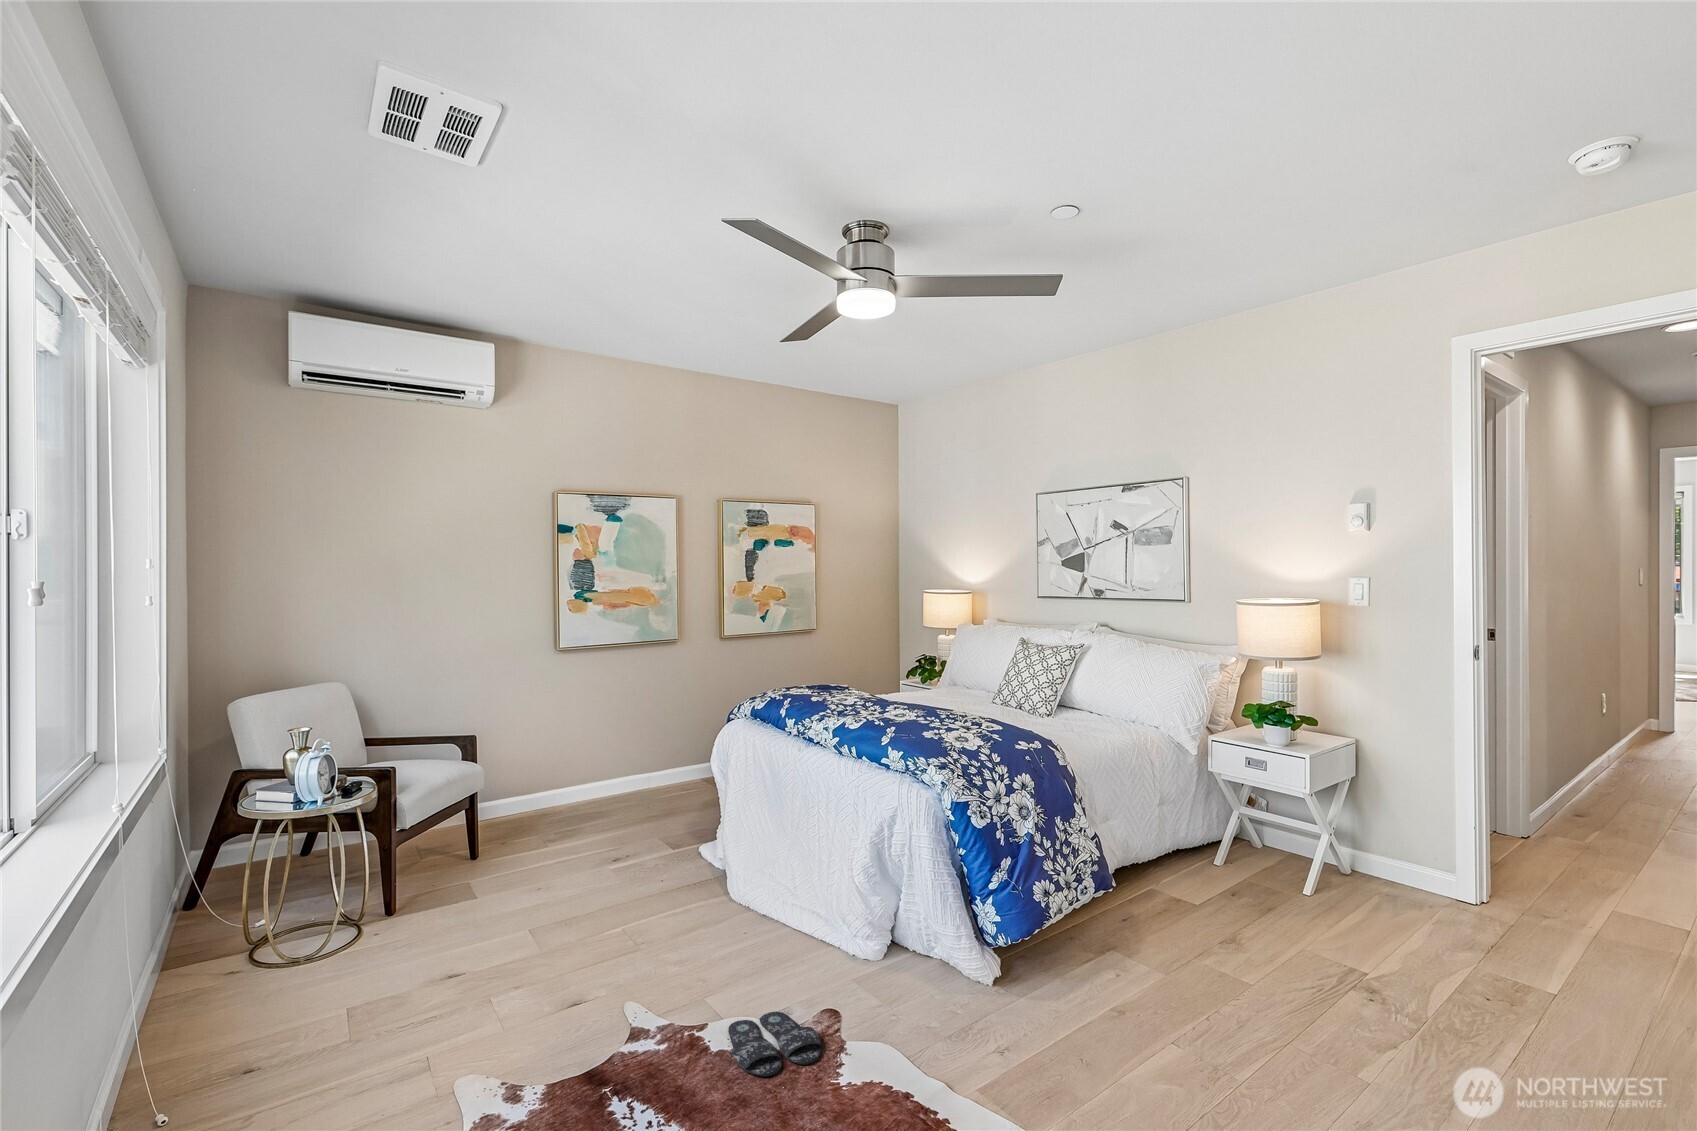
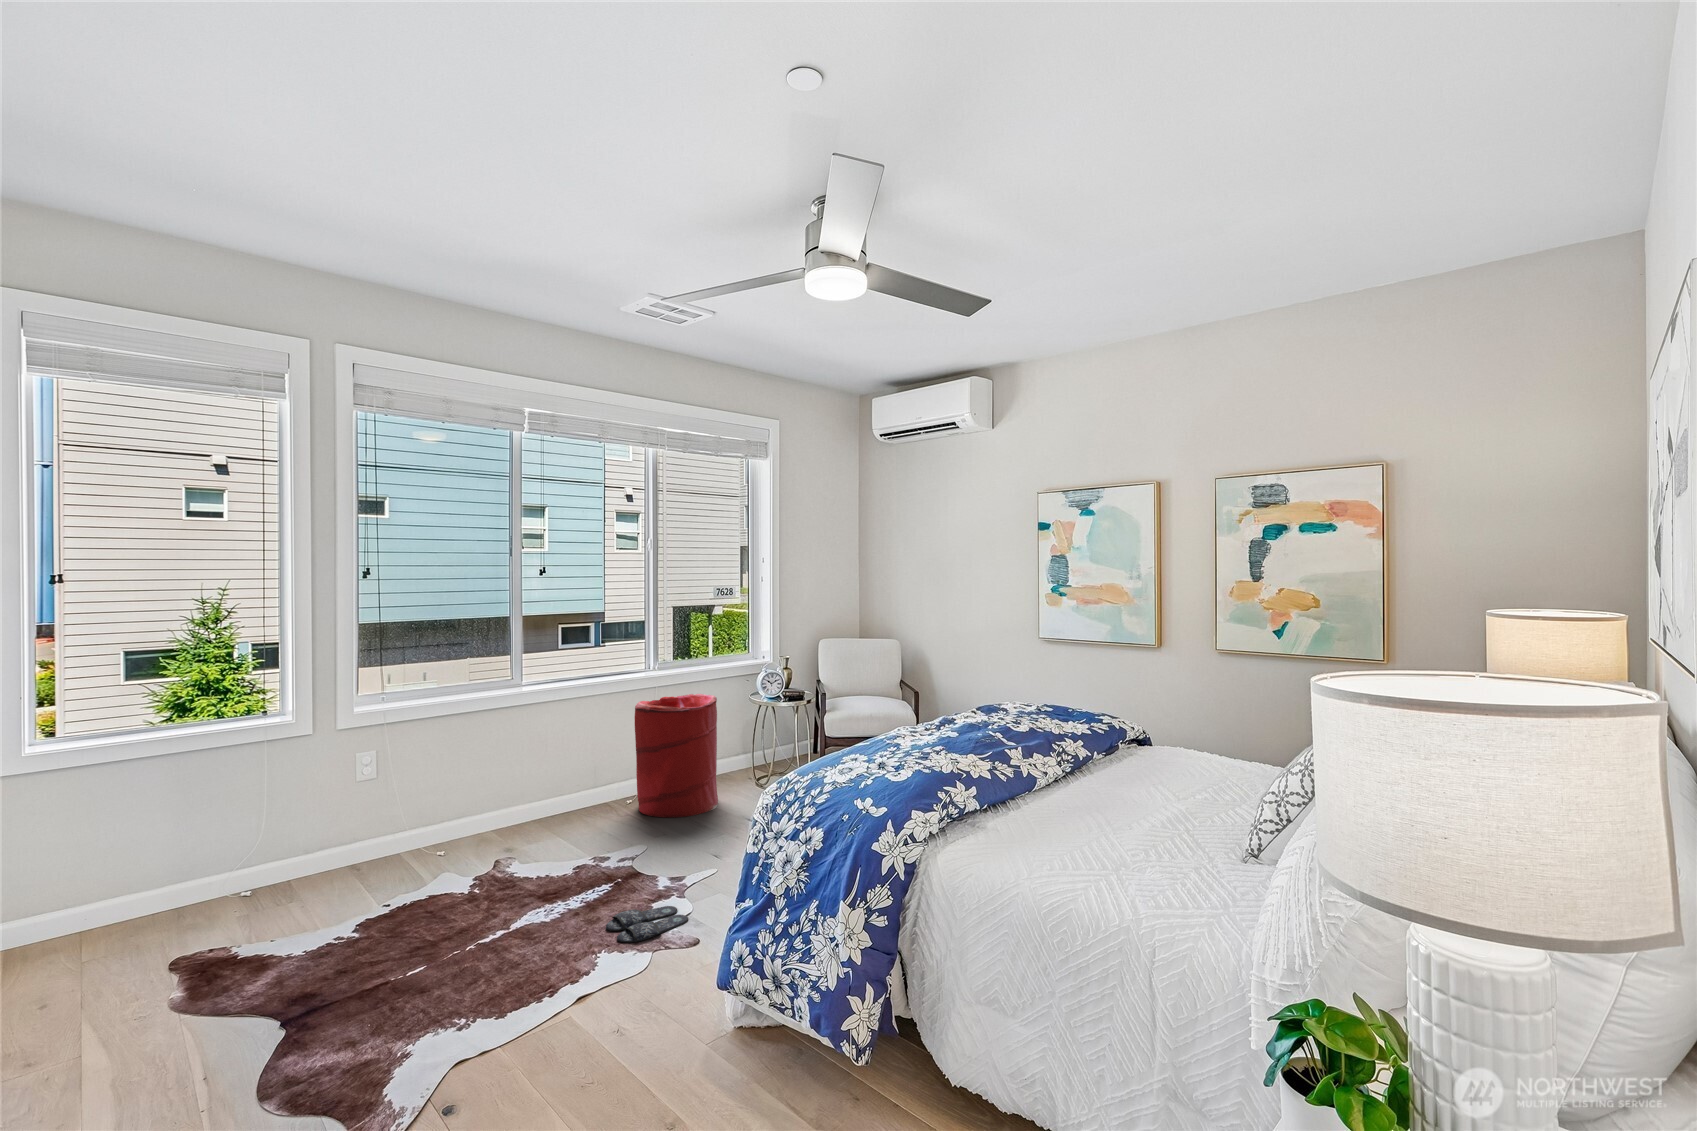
laundry hamper: none [147,802,356,1078] -> present [635,694,718,818]

